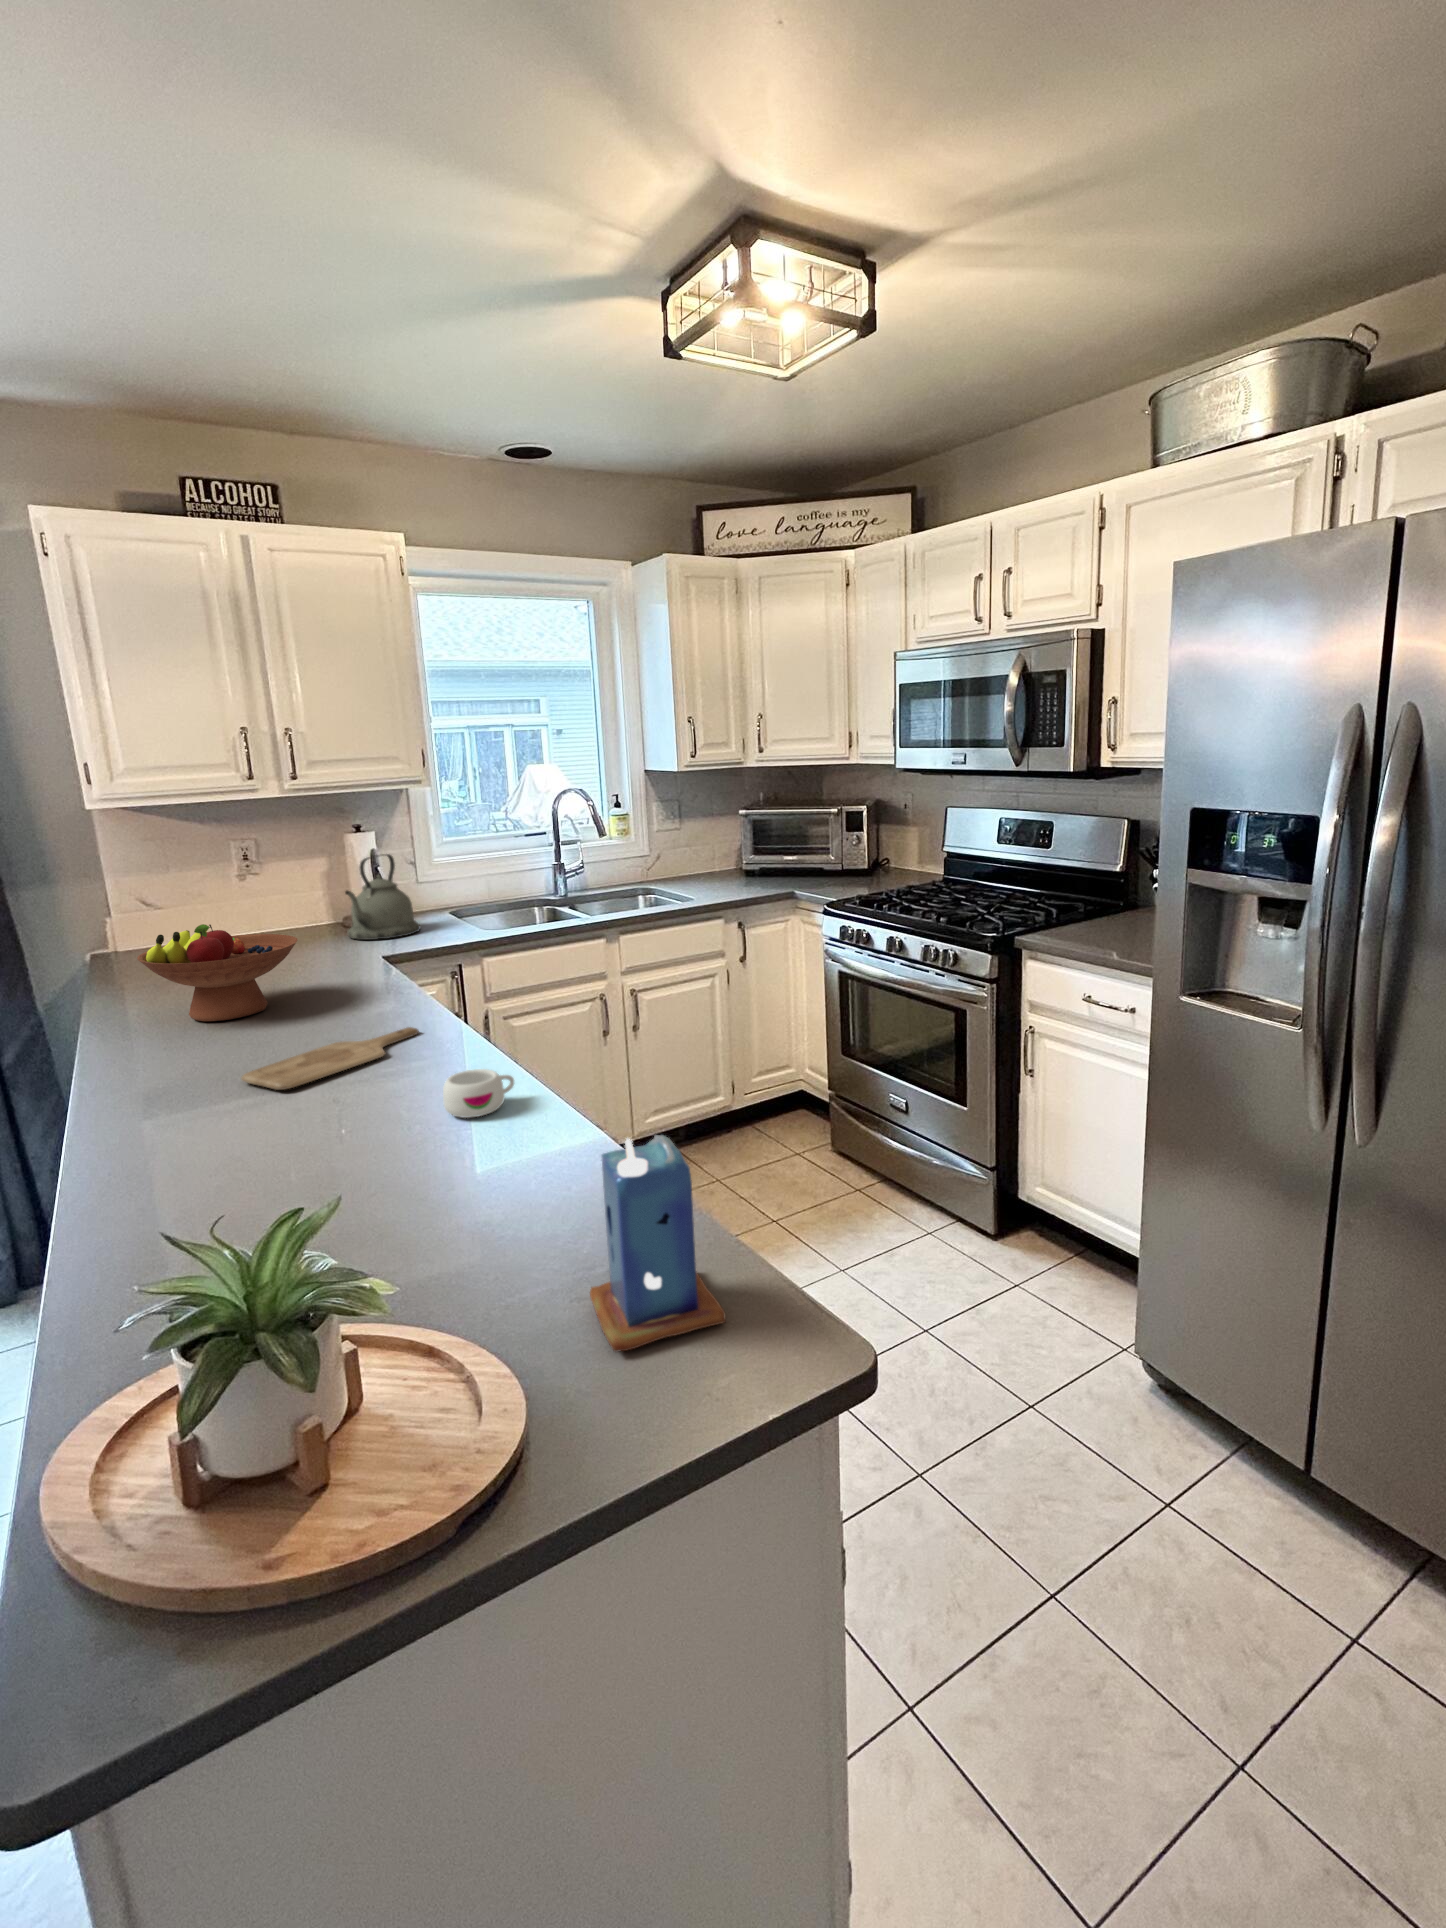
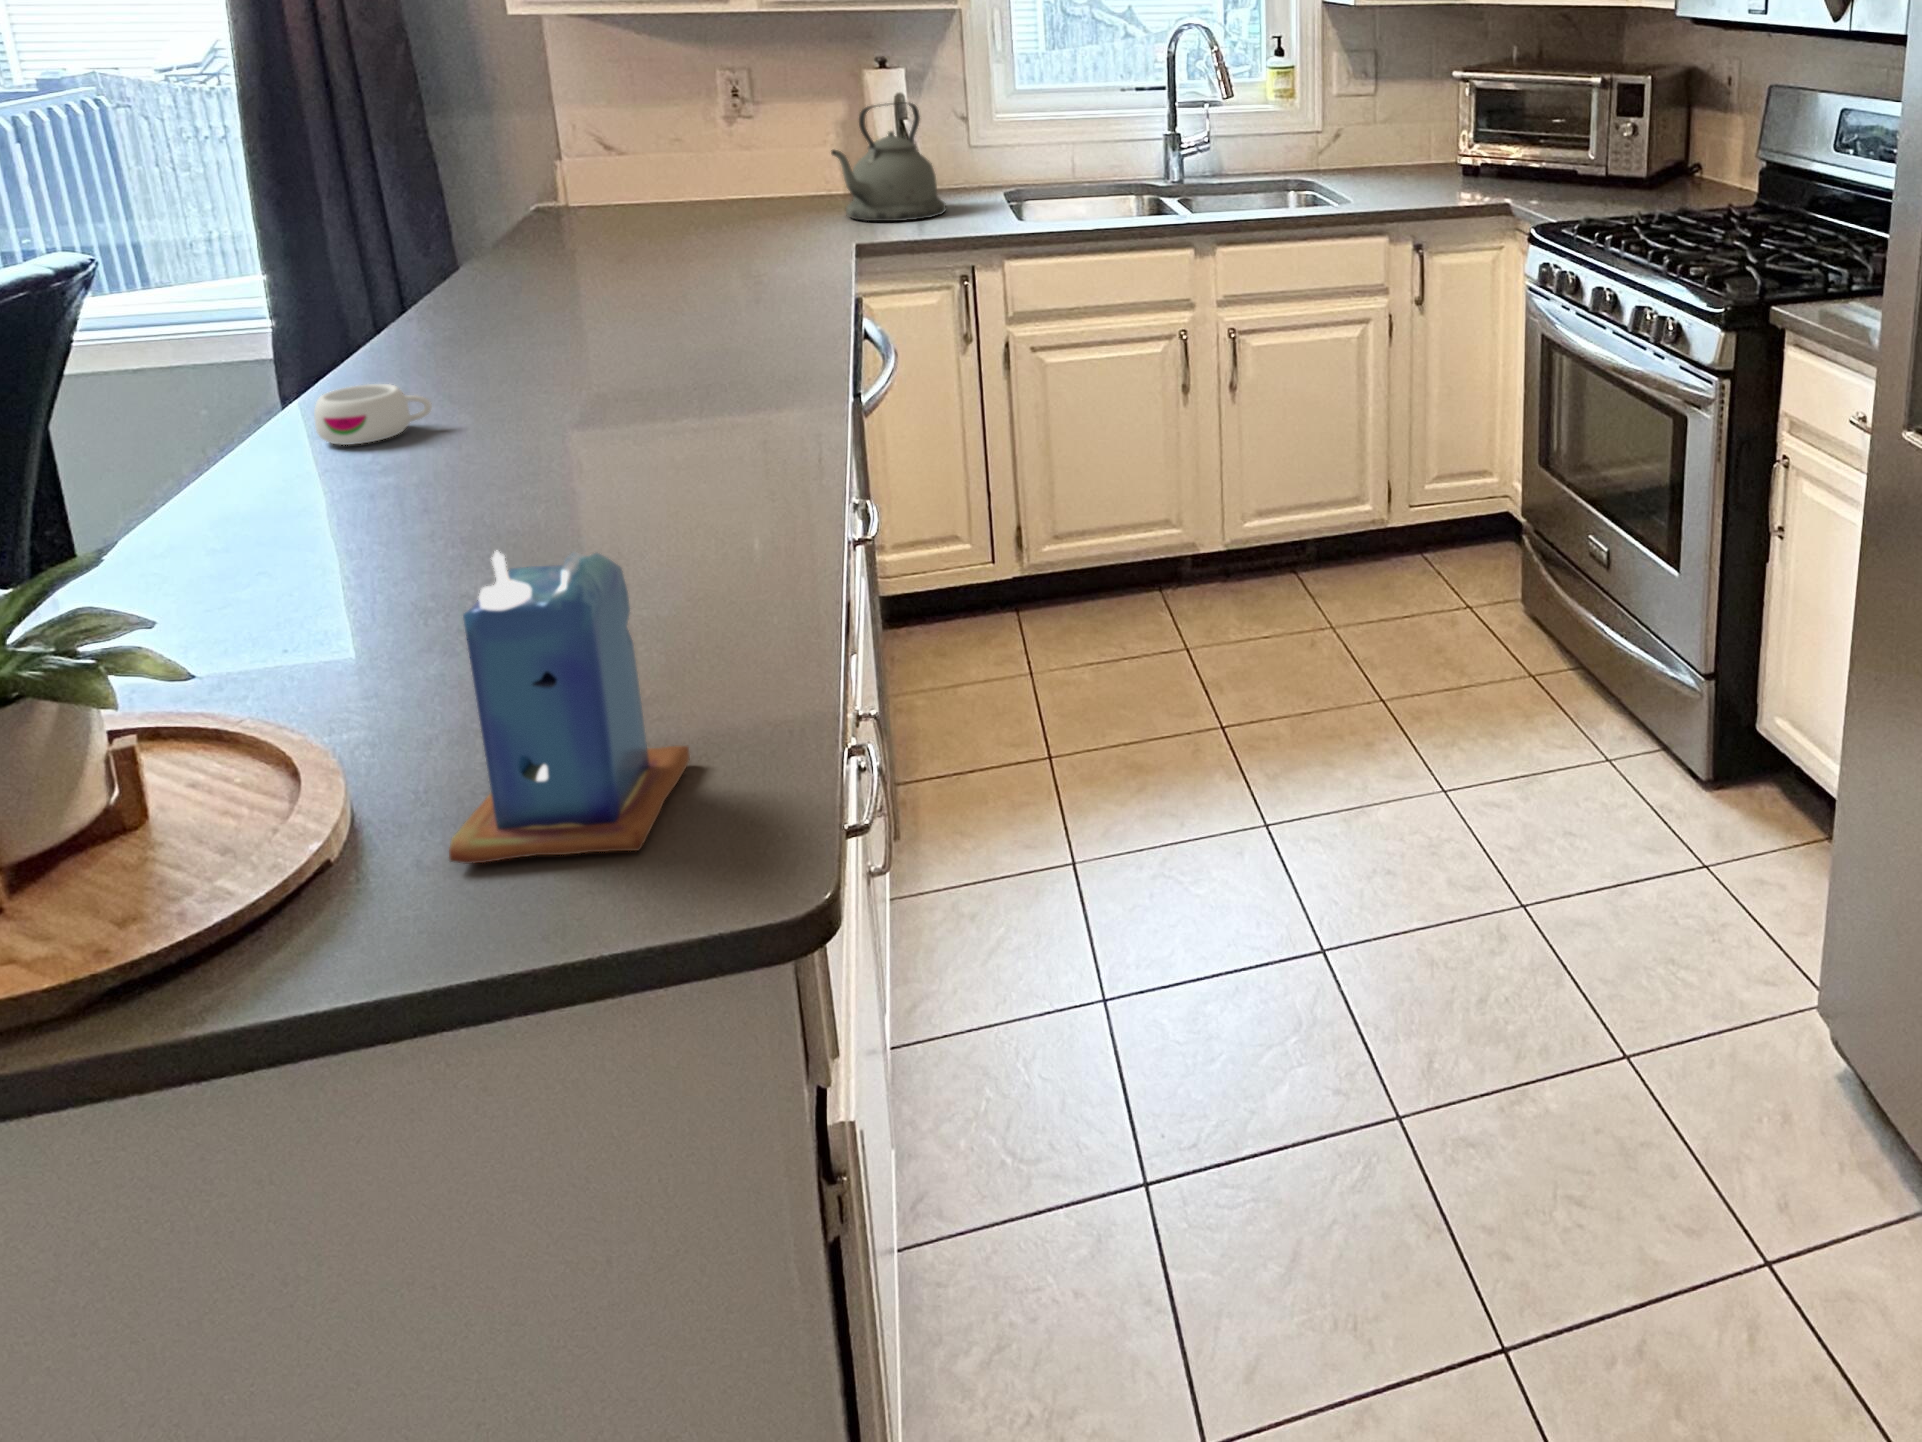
fruit bowl: present [137,924,297,1021] -> none [472,180,689,312]
cutting board: present [241,1027,419,1090] -> none [495,348,774,414]
mug: present [443,1069,514,1118] -> present [314,384,432,445]

